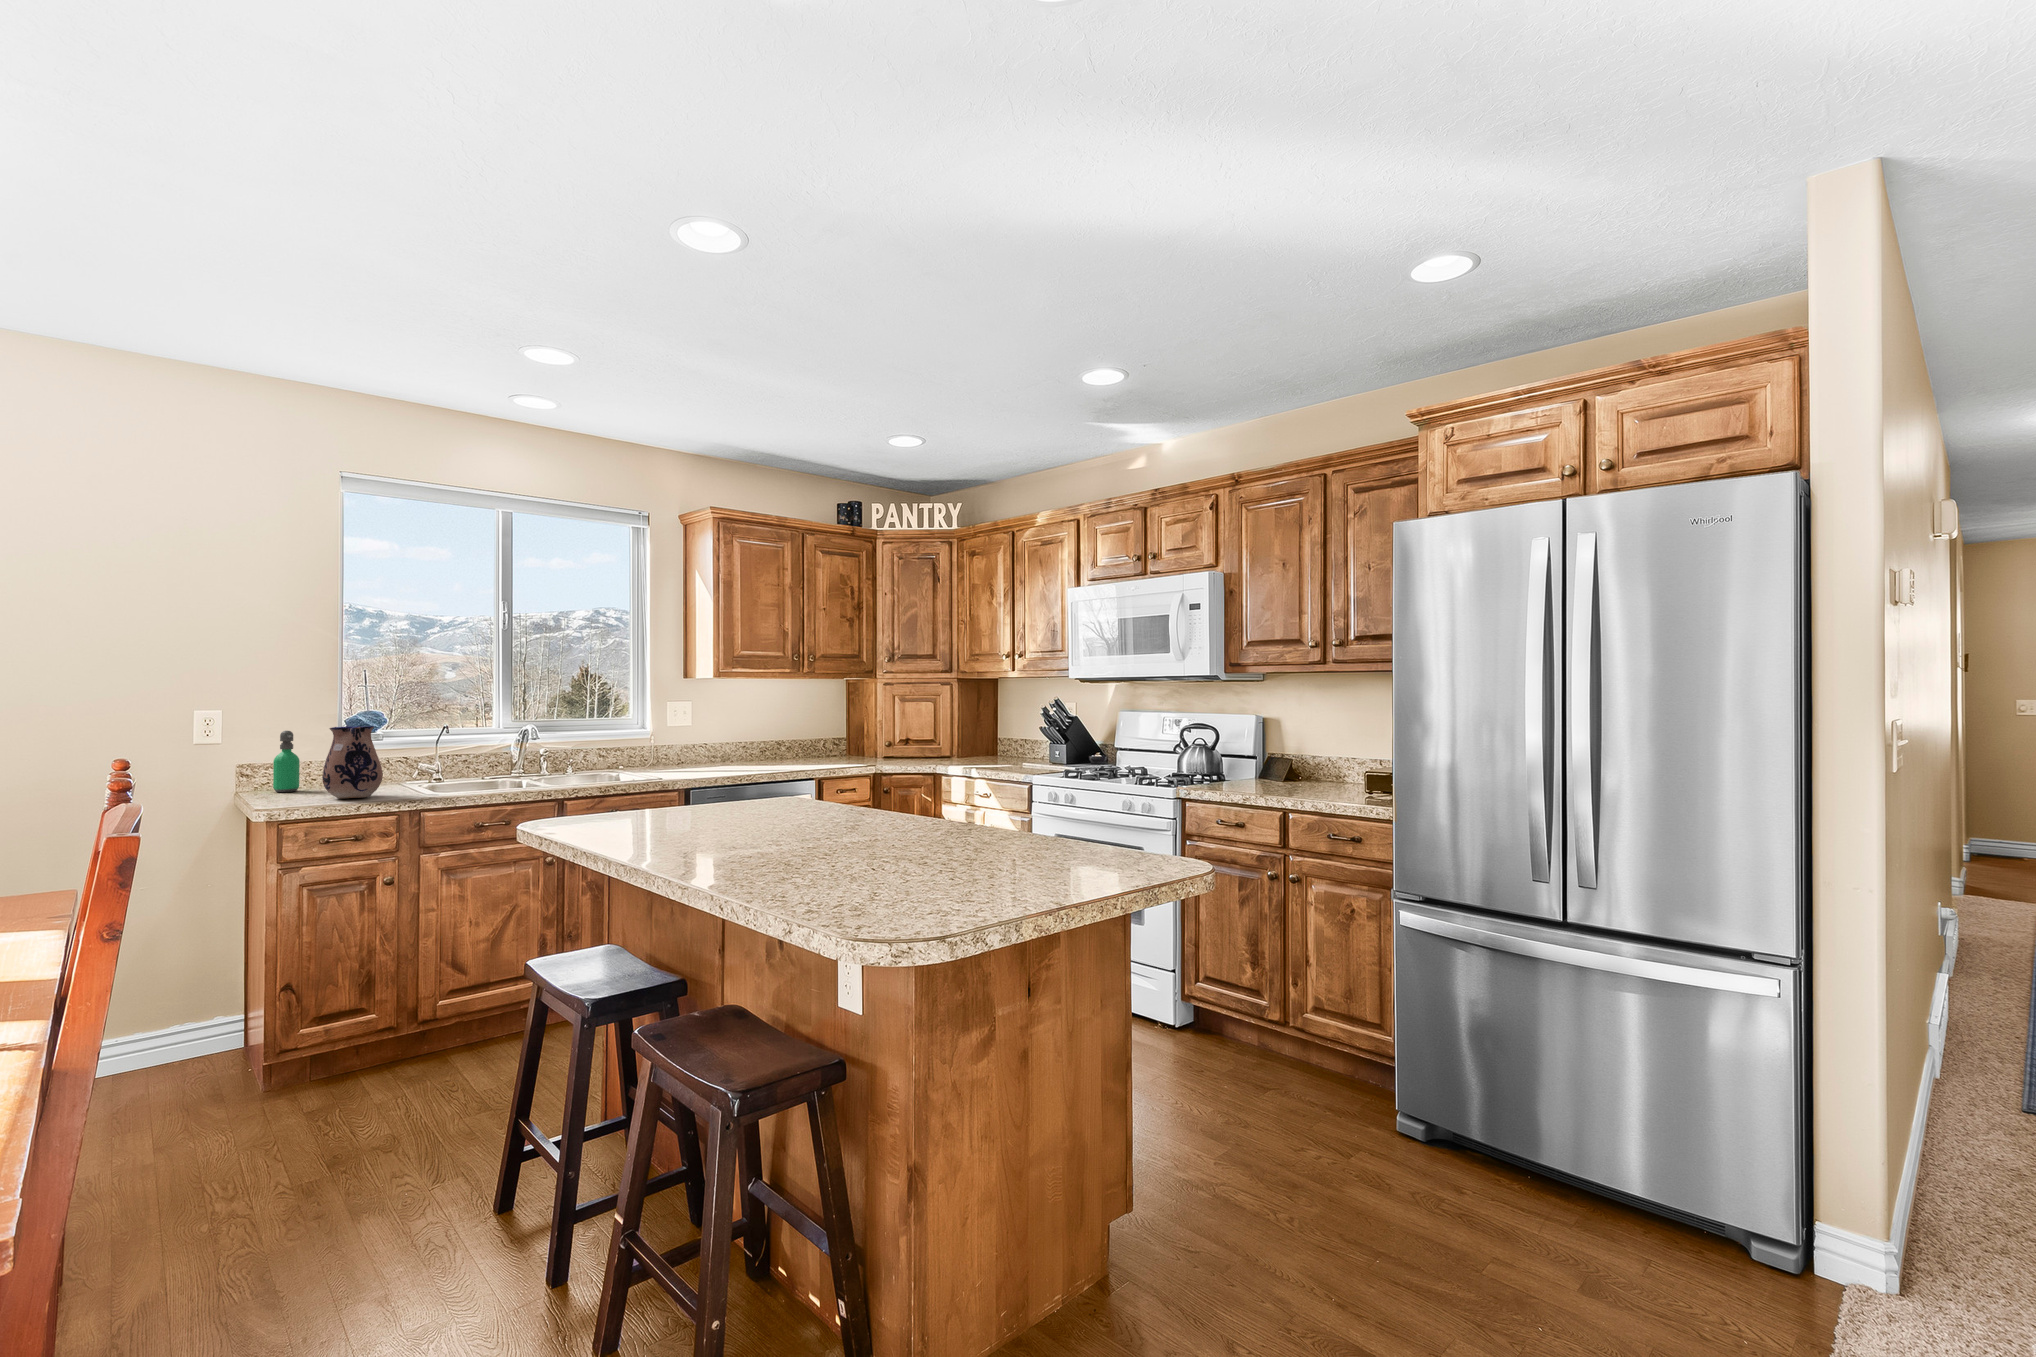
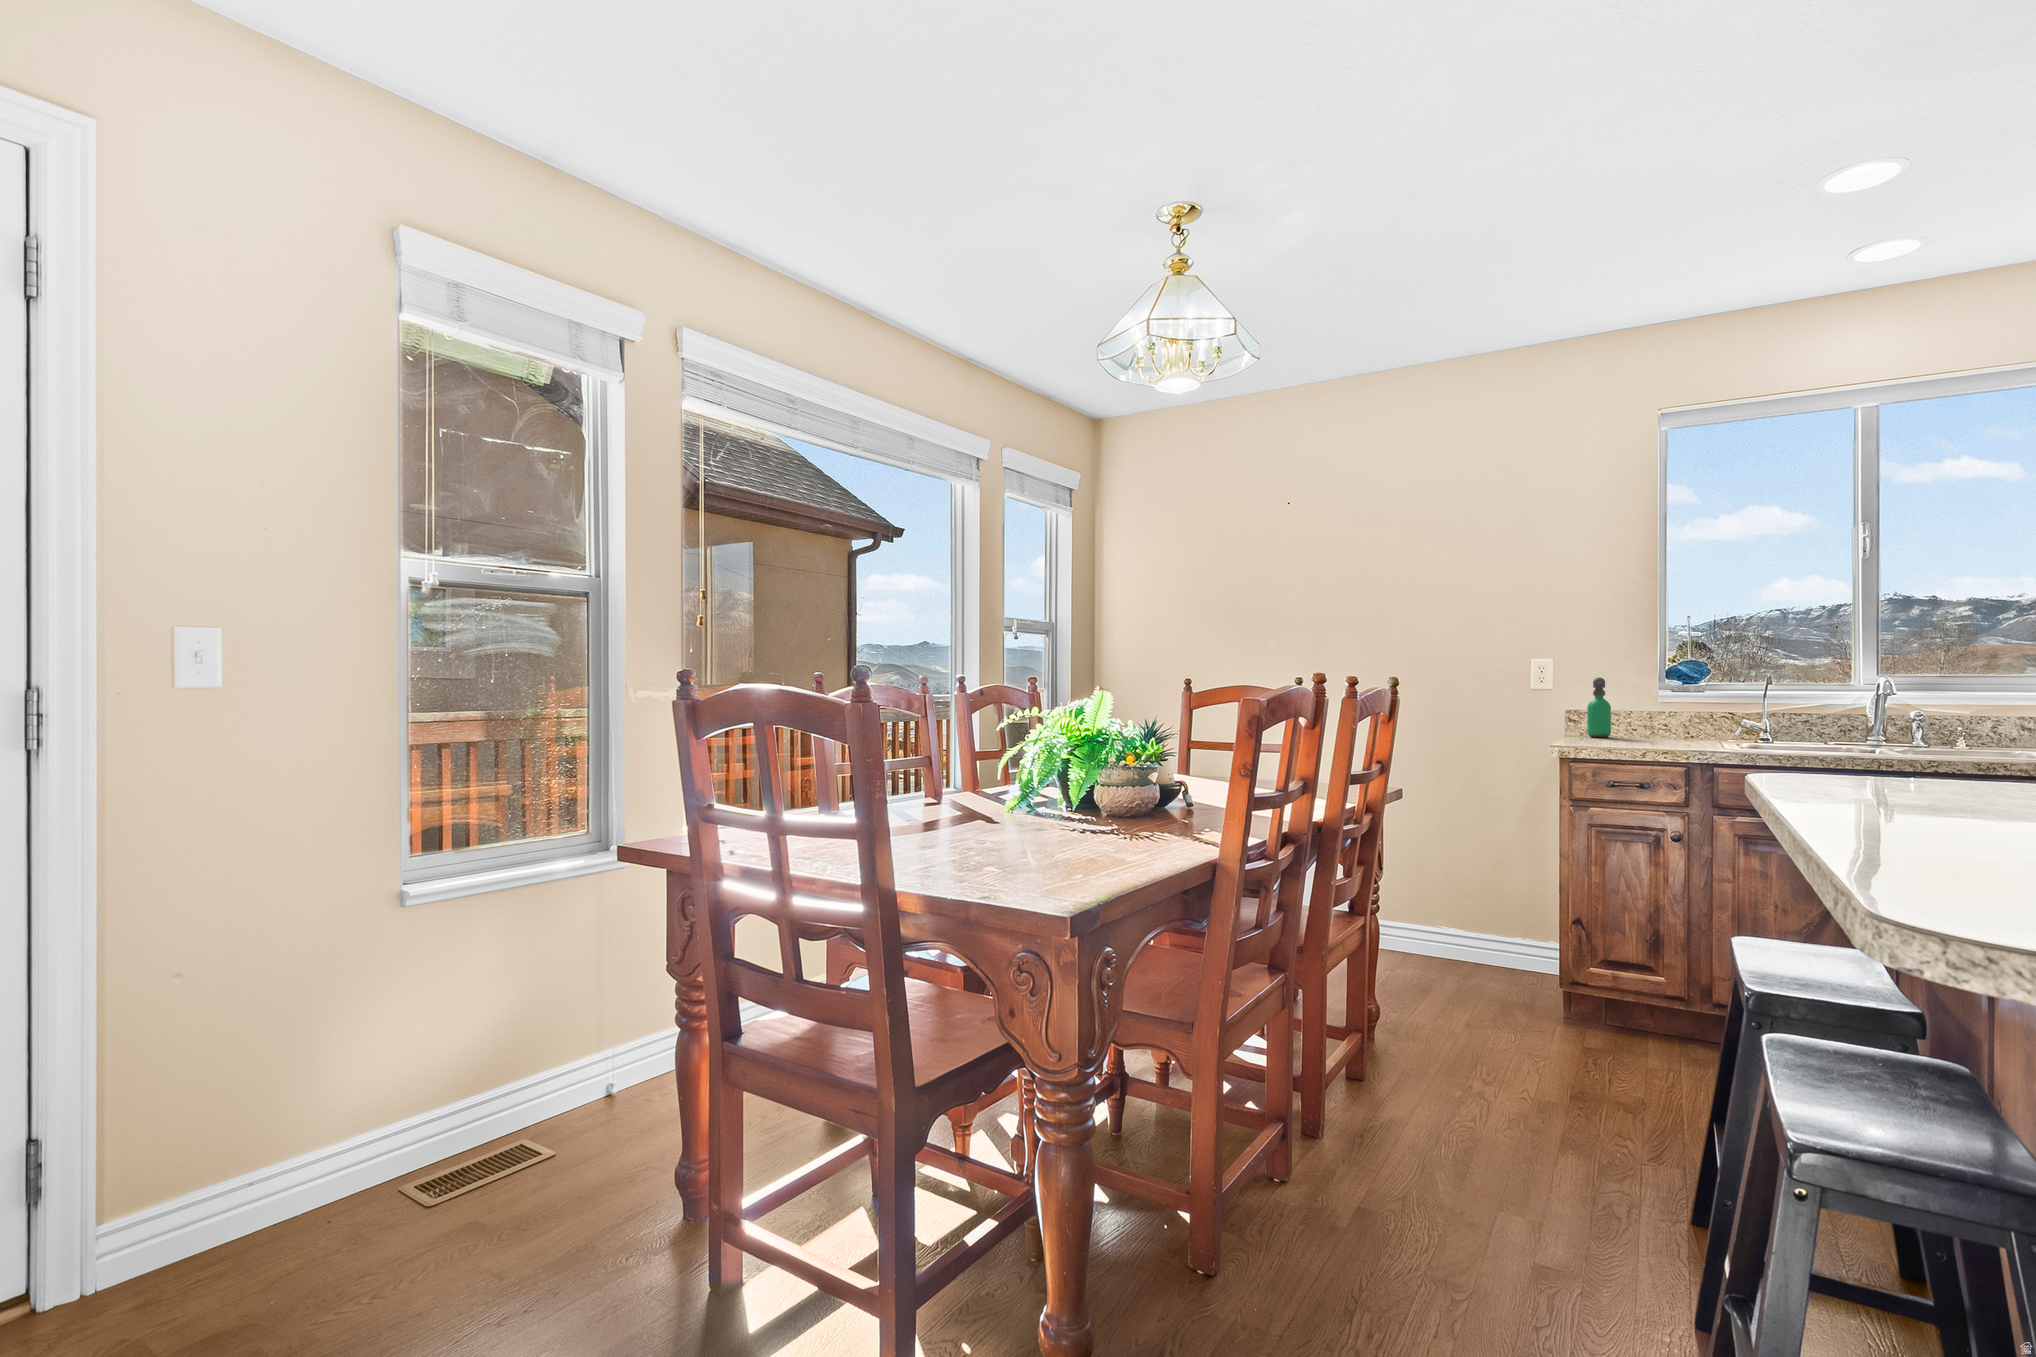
ceramic pitcher: present [322,726,383,798] -> none [1617,672,1678,746]

